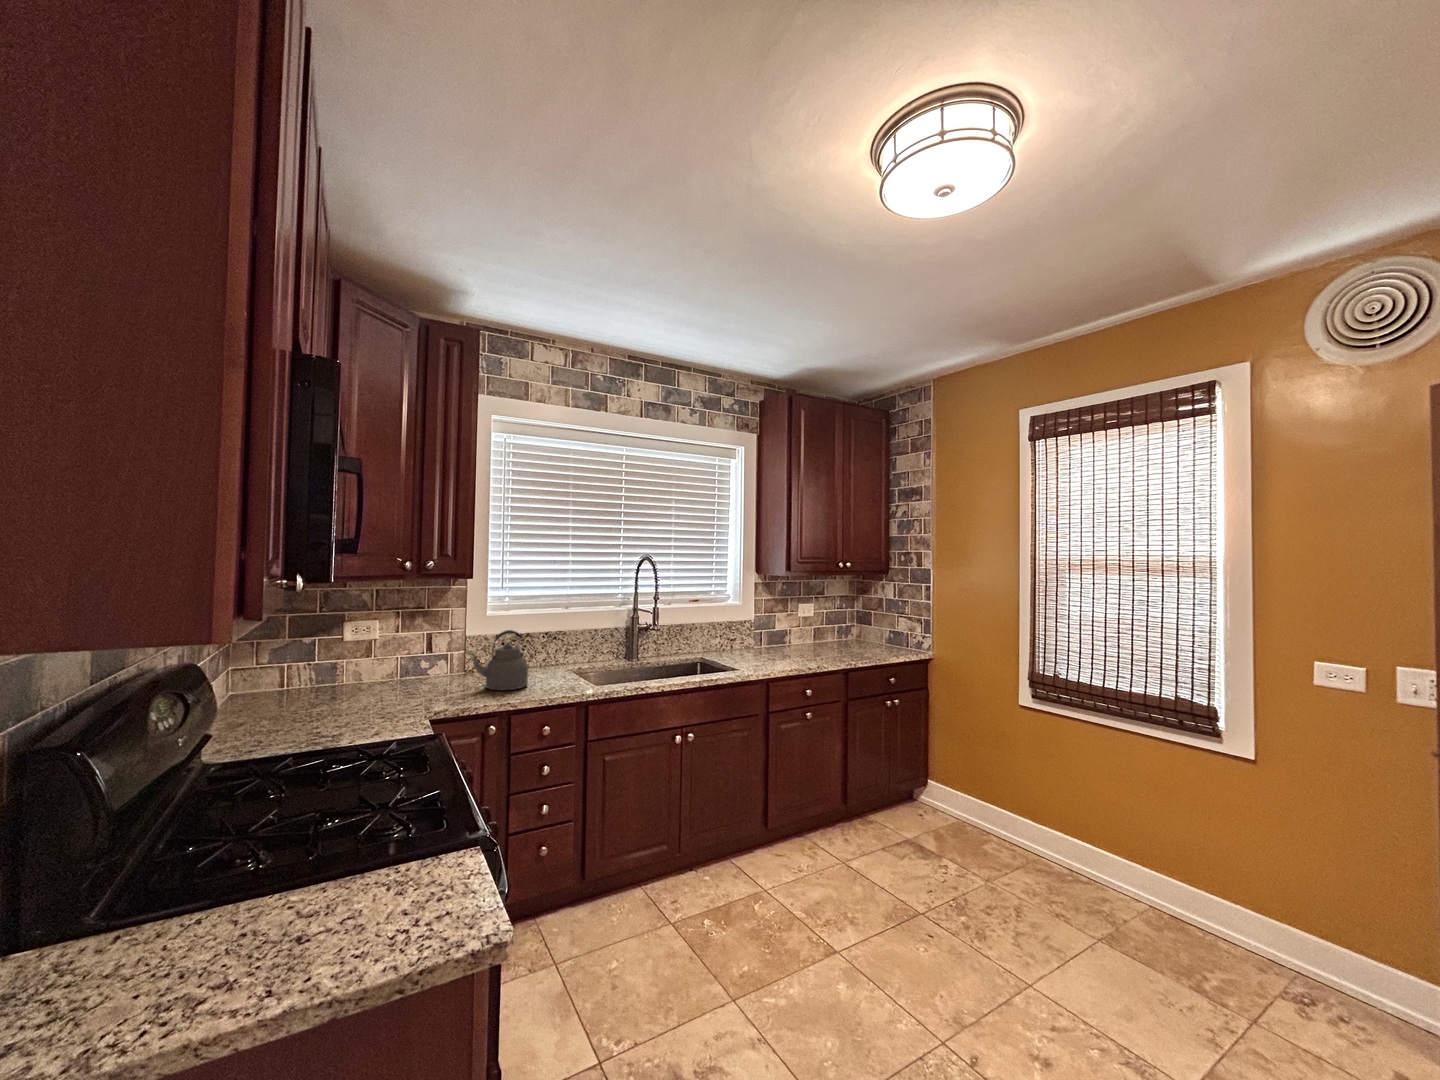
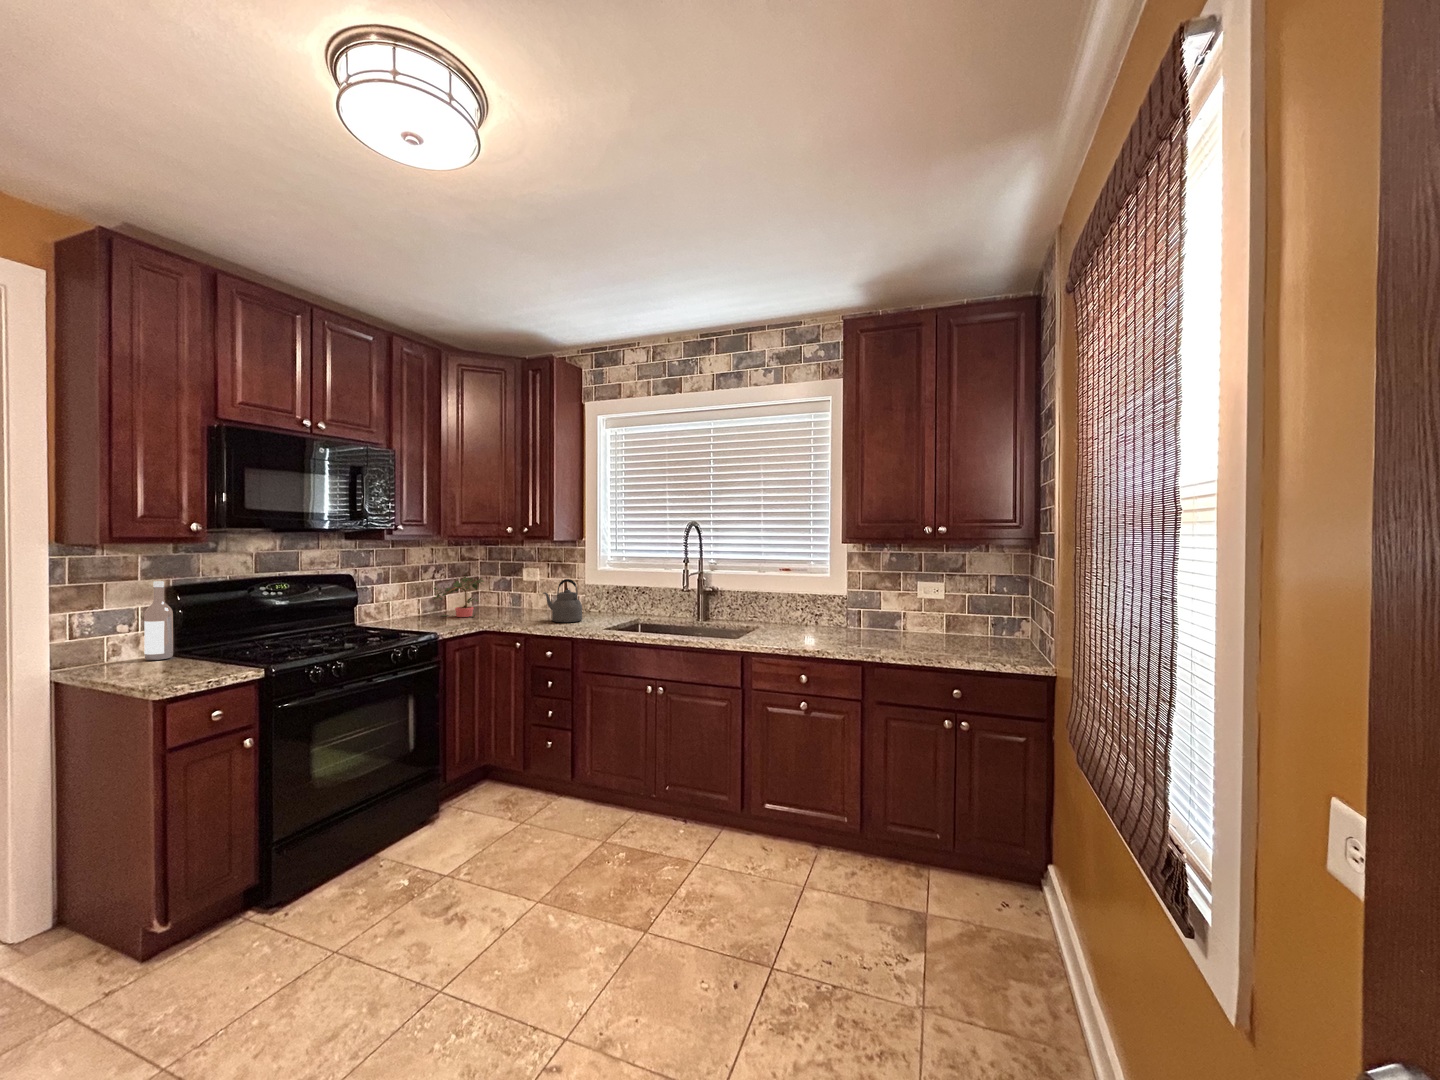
potted plant: none [254,643,380,722] -> present [433,576,484,617]
wine bottle: none [113,739,208,1004] -> present [144,581,173,660]

